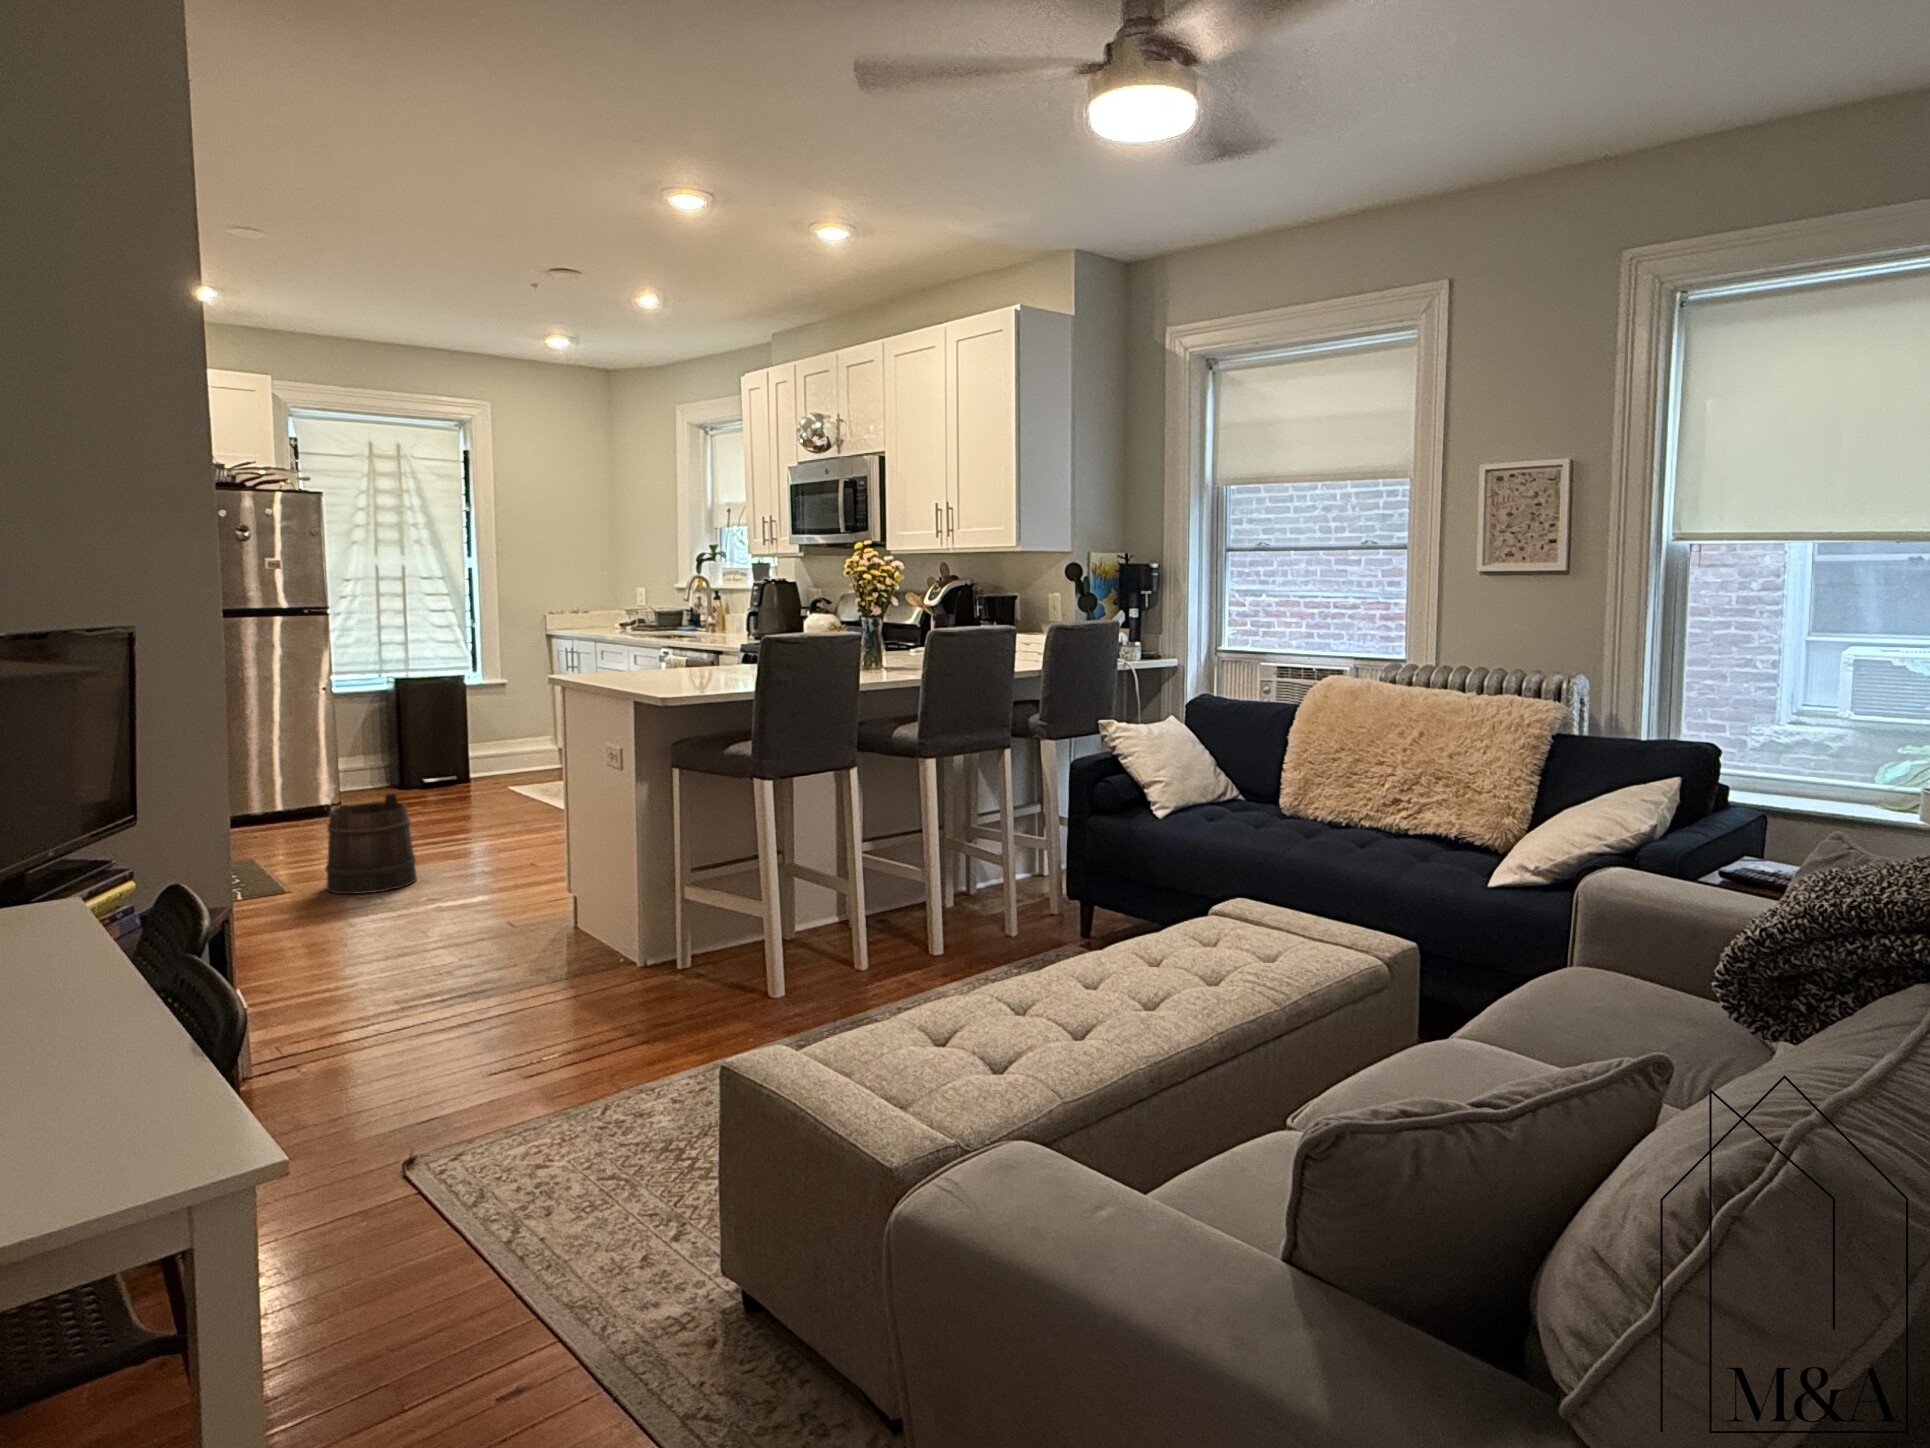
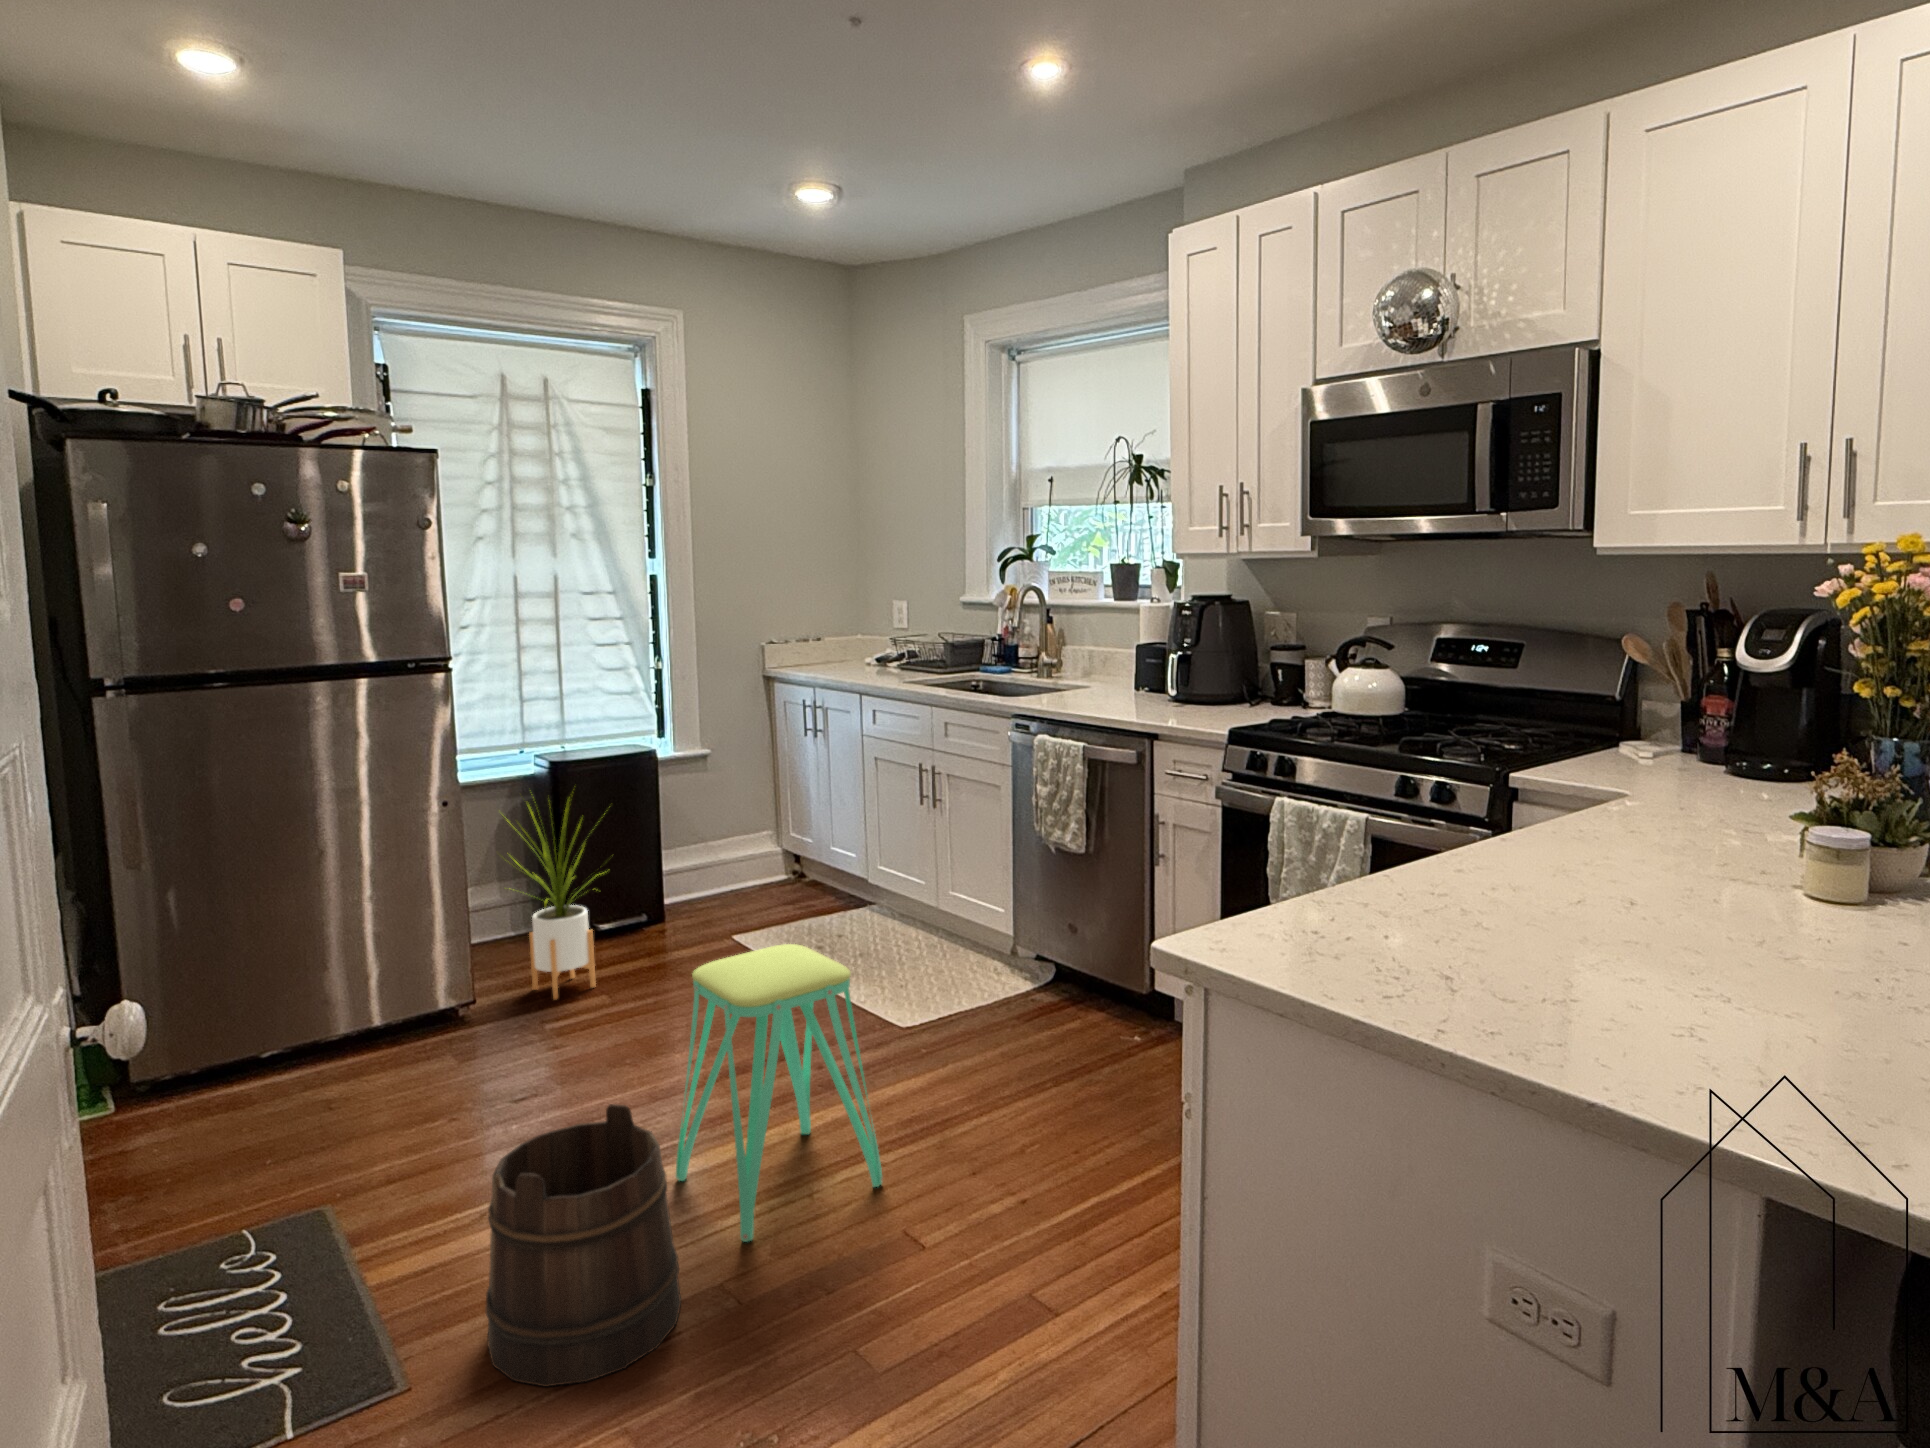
house plant: none [354,686,427,810] -> present [505,797,598,999]
stool: none [430,743,532,868] -> present [676,944,883,1242]

